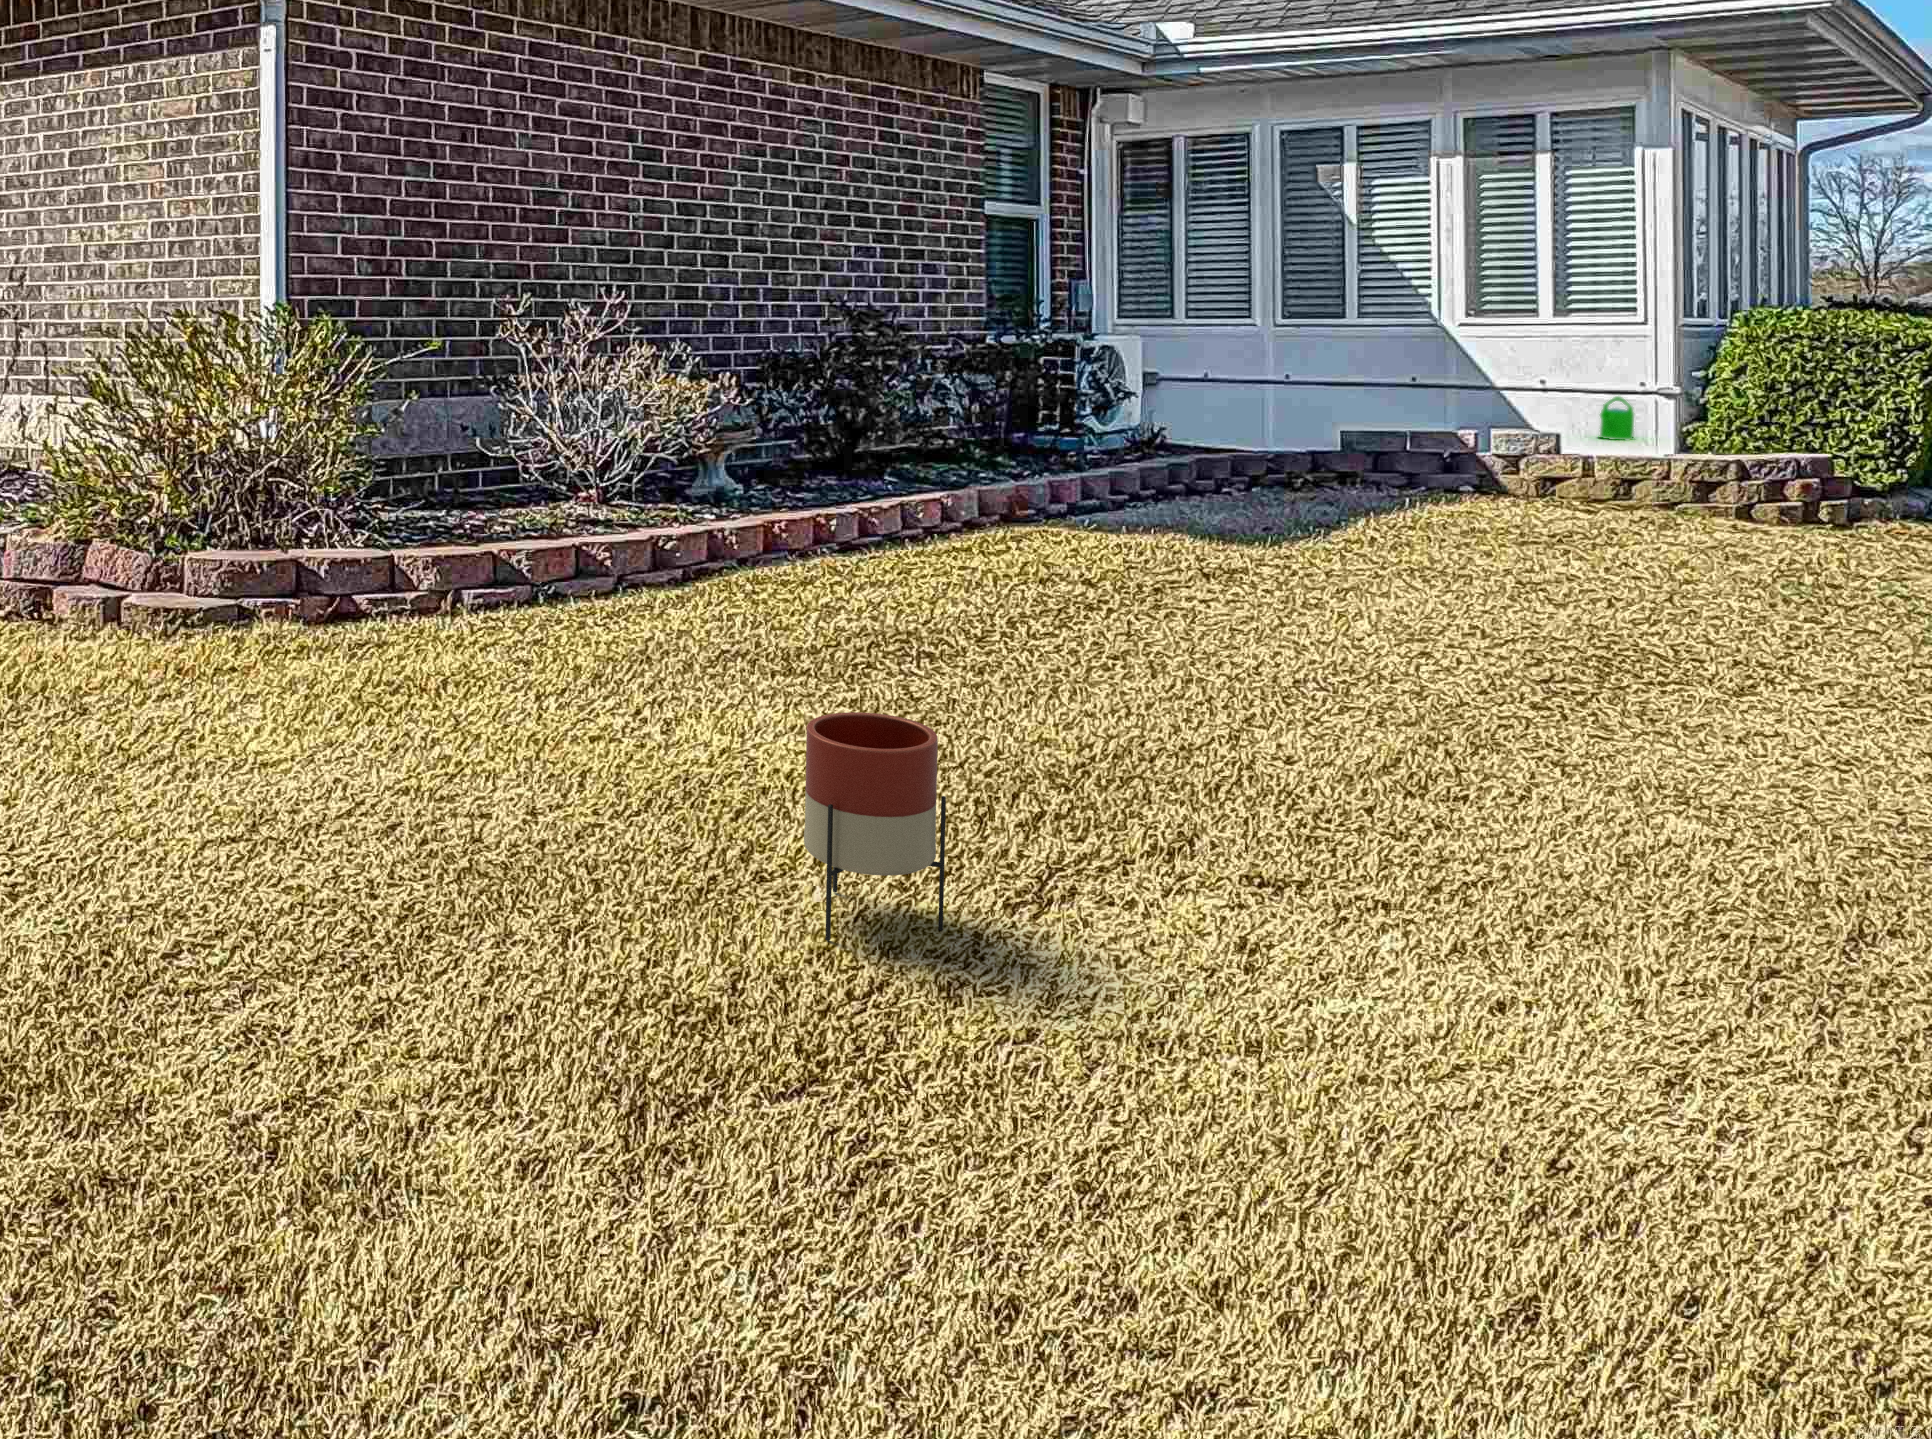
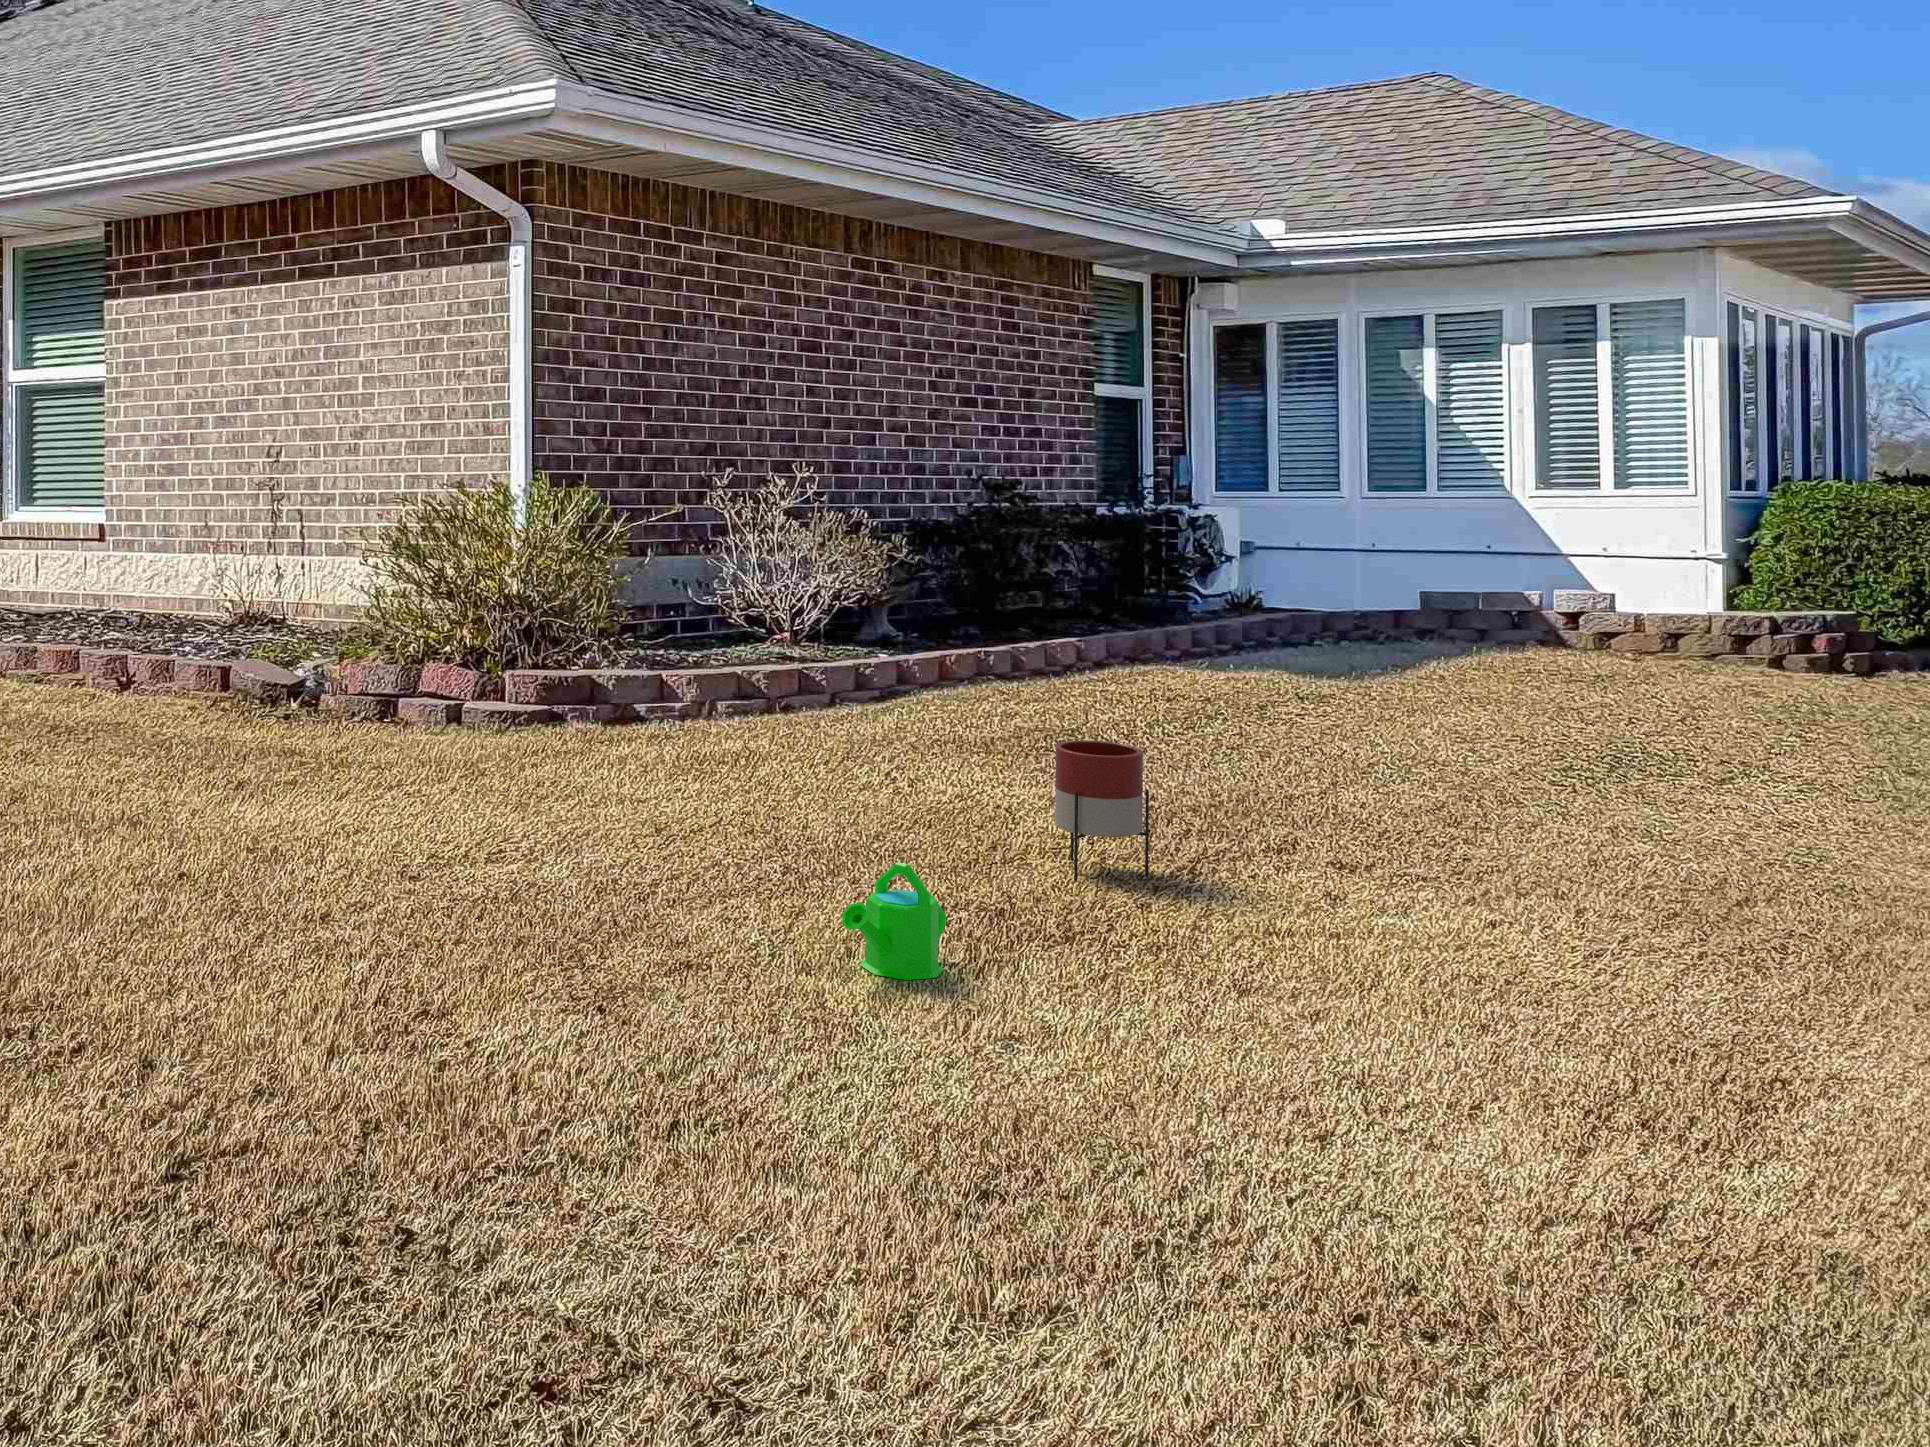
watering can: present [1599,396,1634,440] -> present [842,862,946,980]

